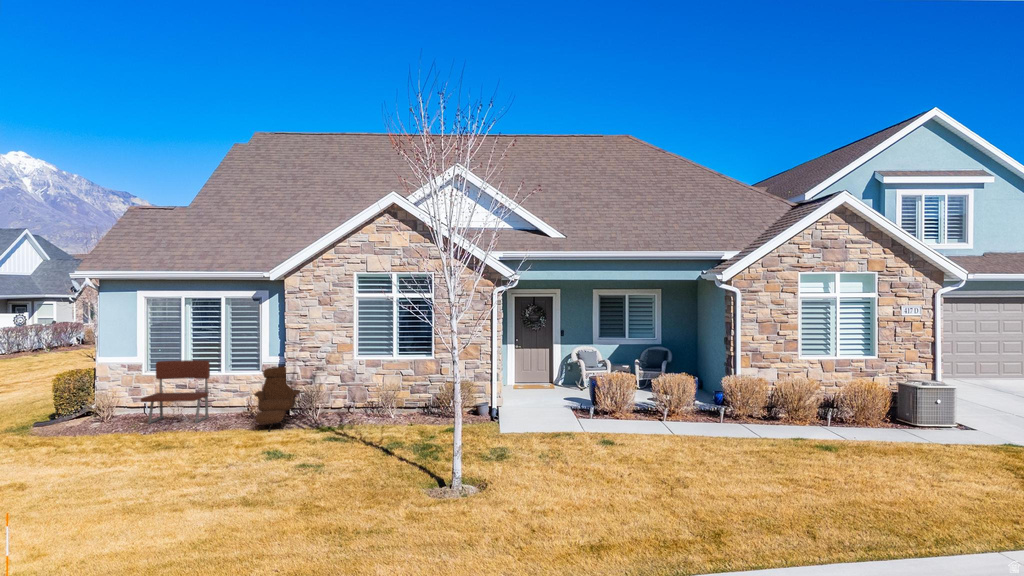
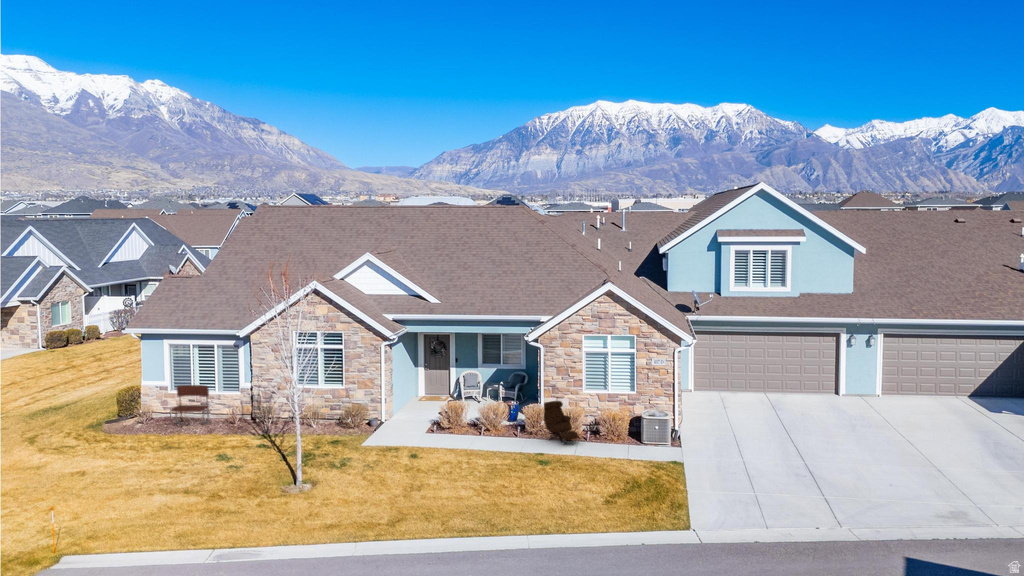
lounge chair: present [255,367,300,431] -> present [543,401,579,442]

